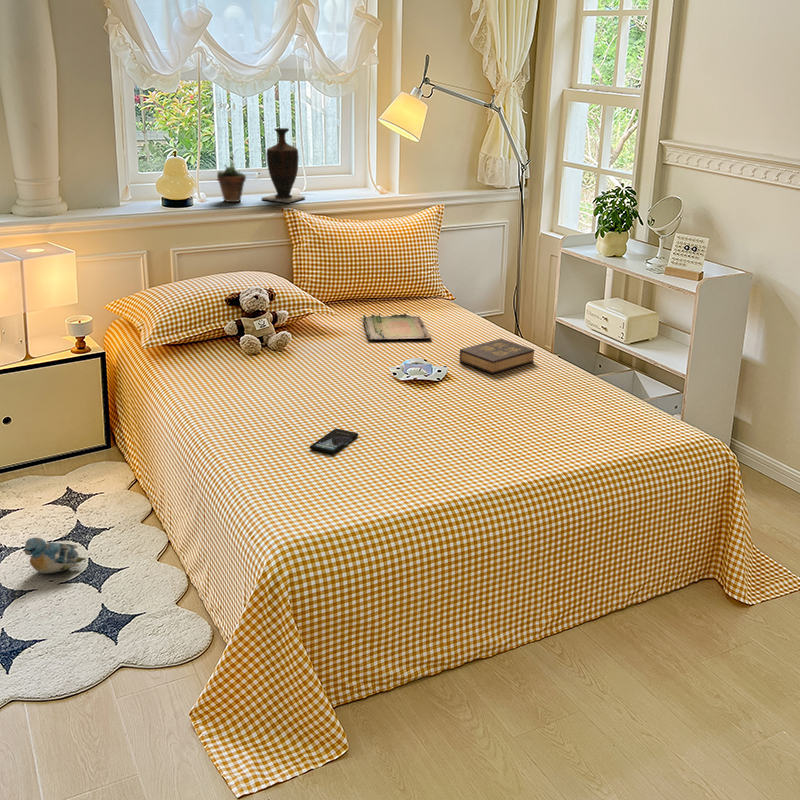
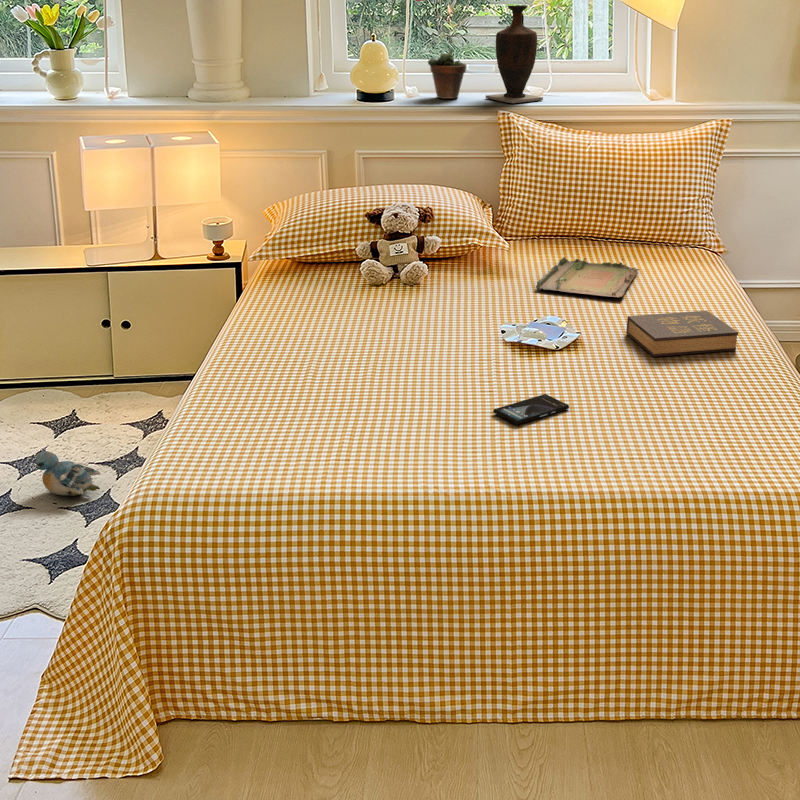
smartphone: present [310,428,358,454] -> present [493,394,569,425]

